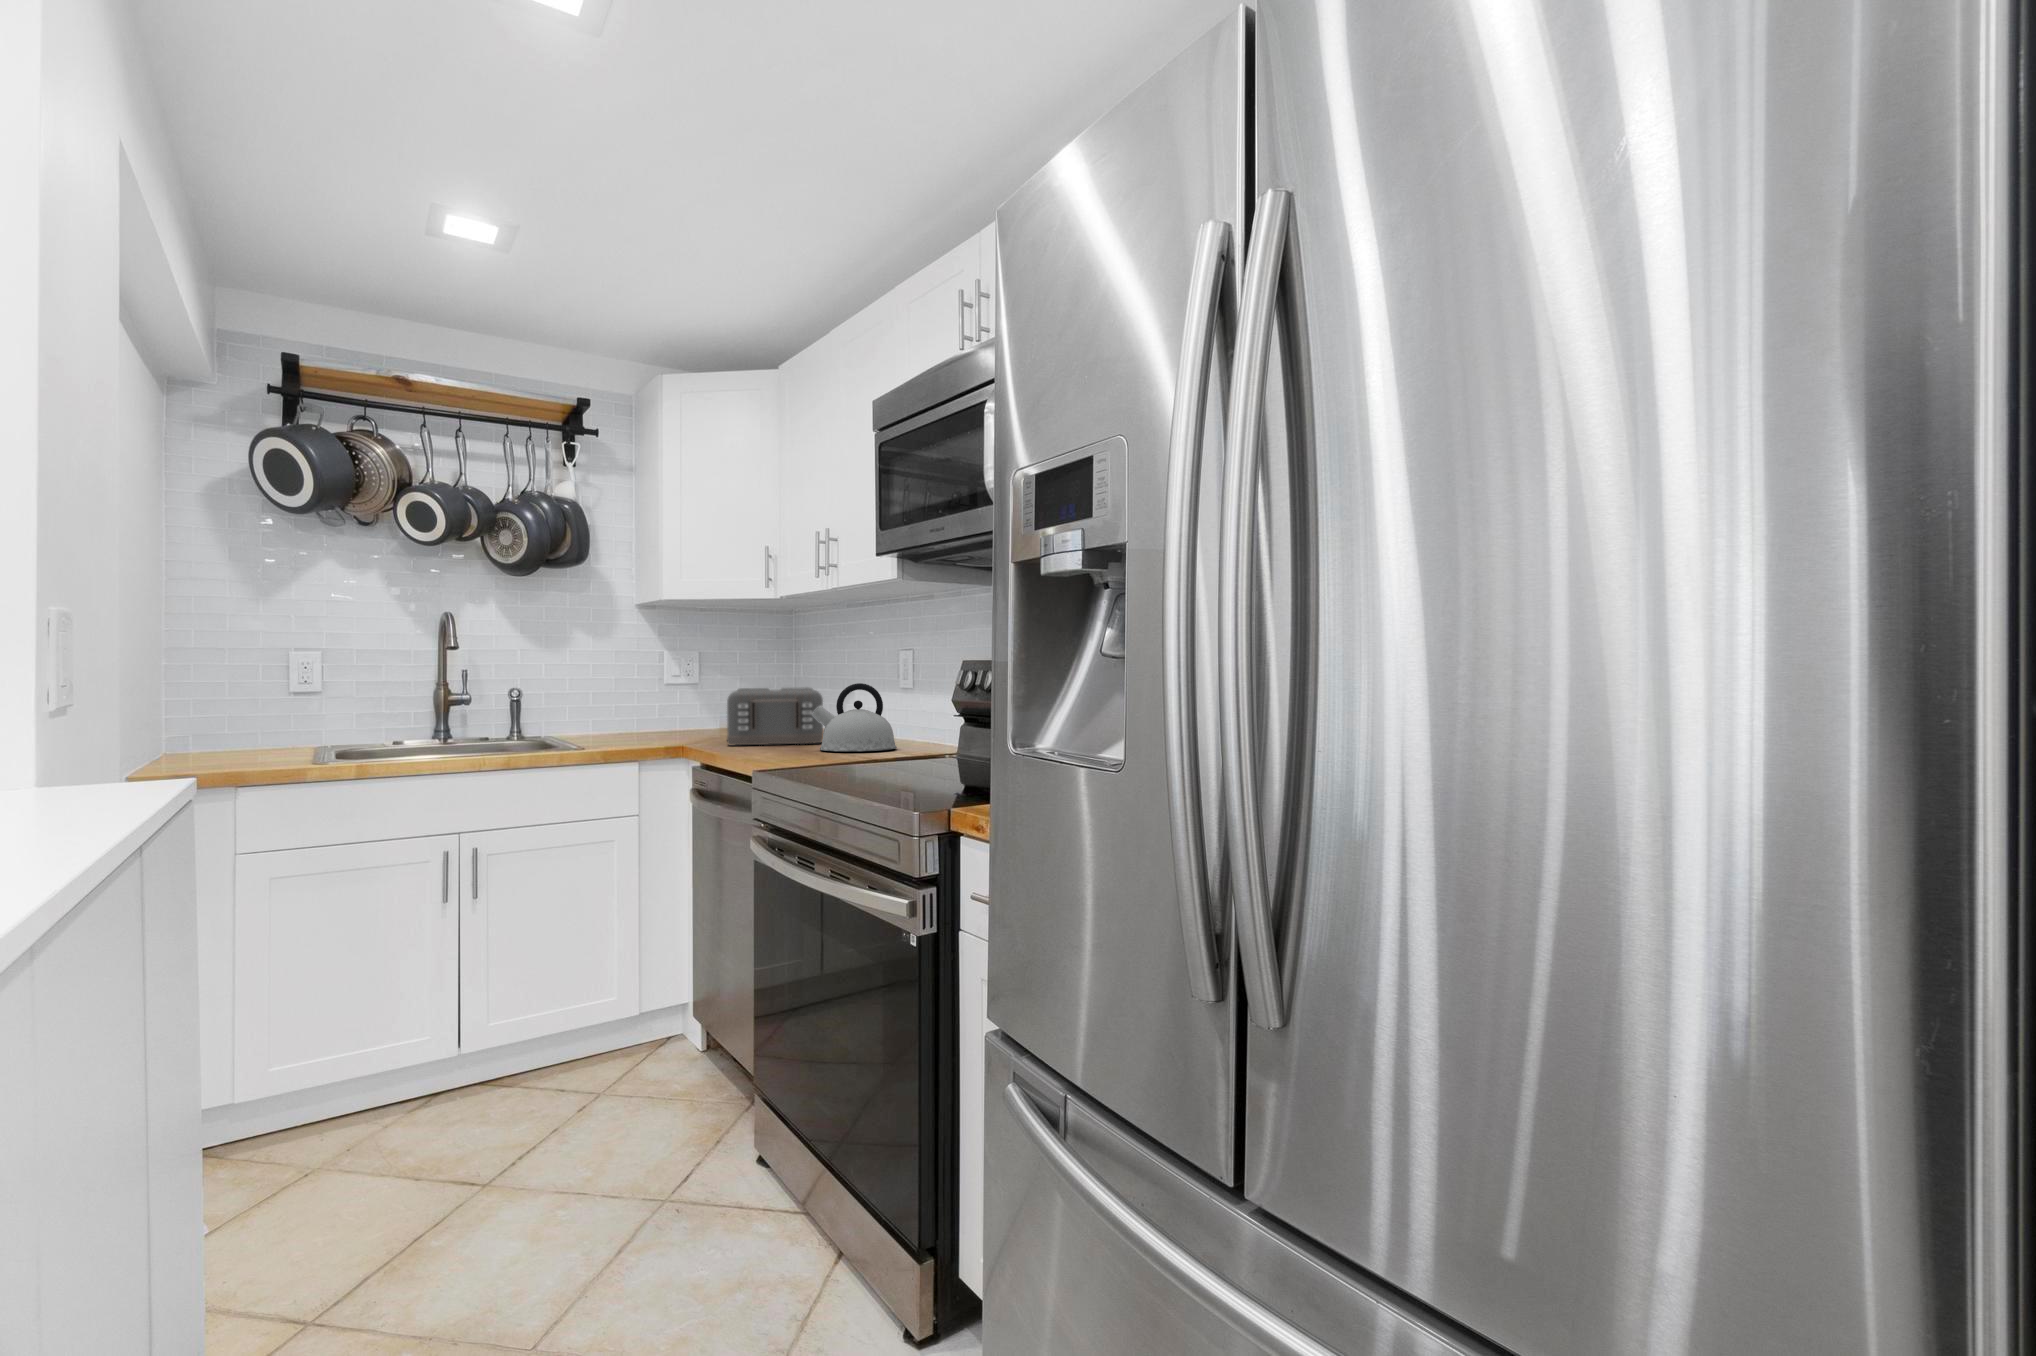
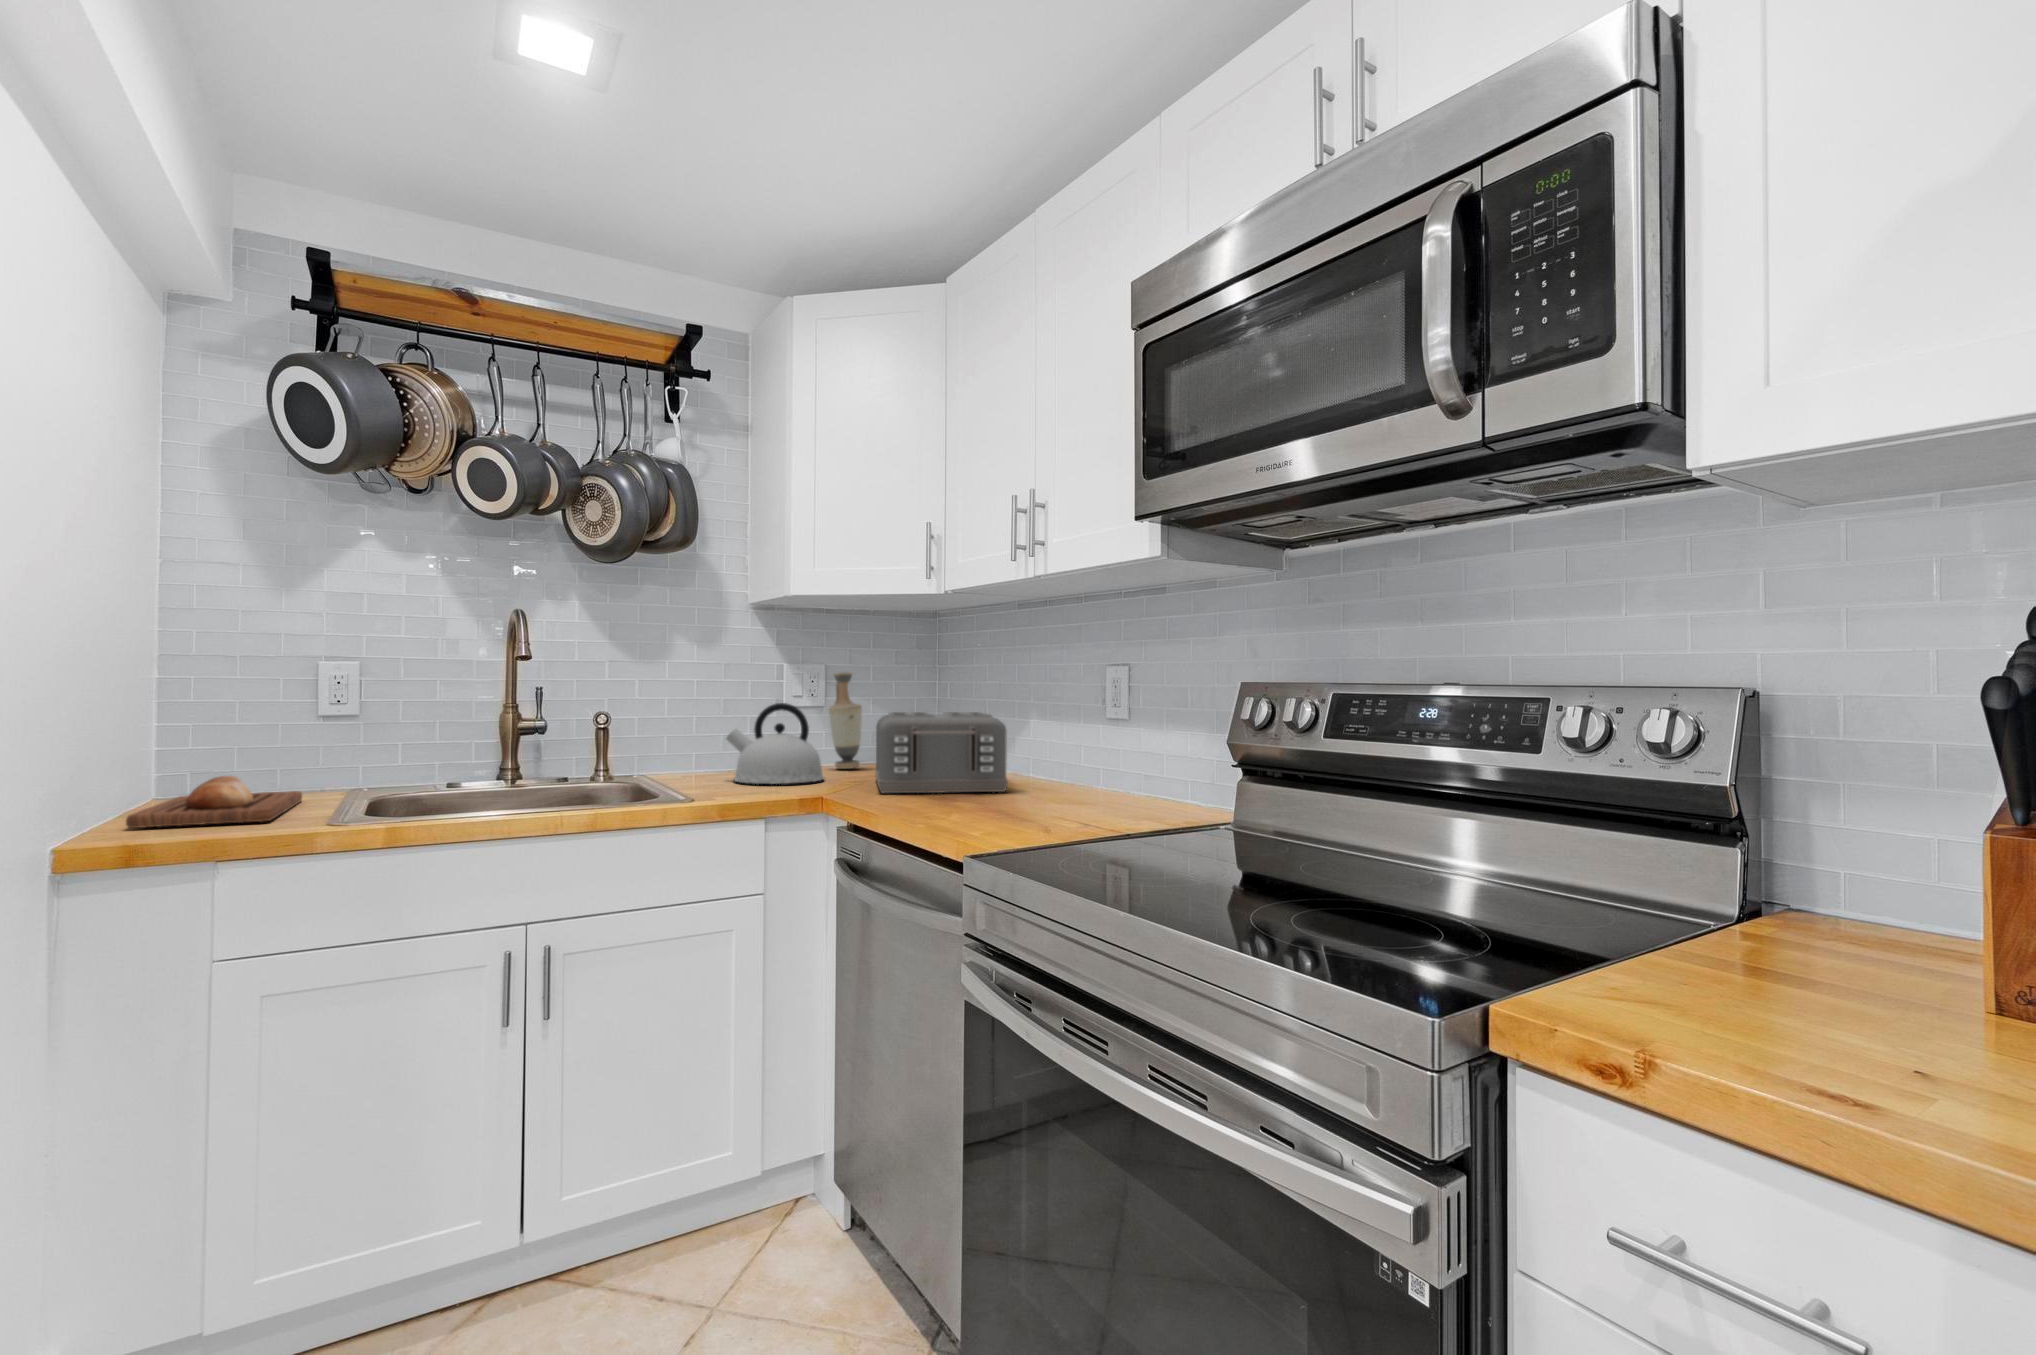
vase: none [698,660,724,734] -> present [829,672,862,769]
kettle: present [812,683,897,751] -> present [726,703,824,784]
bread loaf: none [166,737,284,769] -> present [126,776,302,828]

